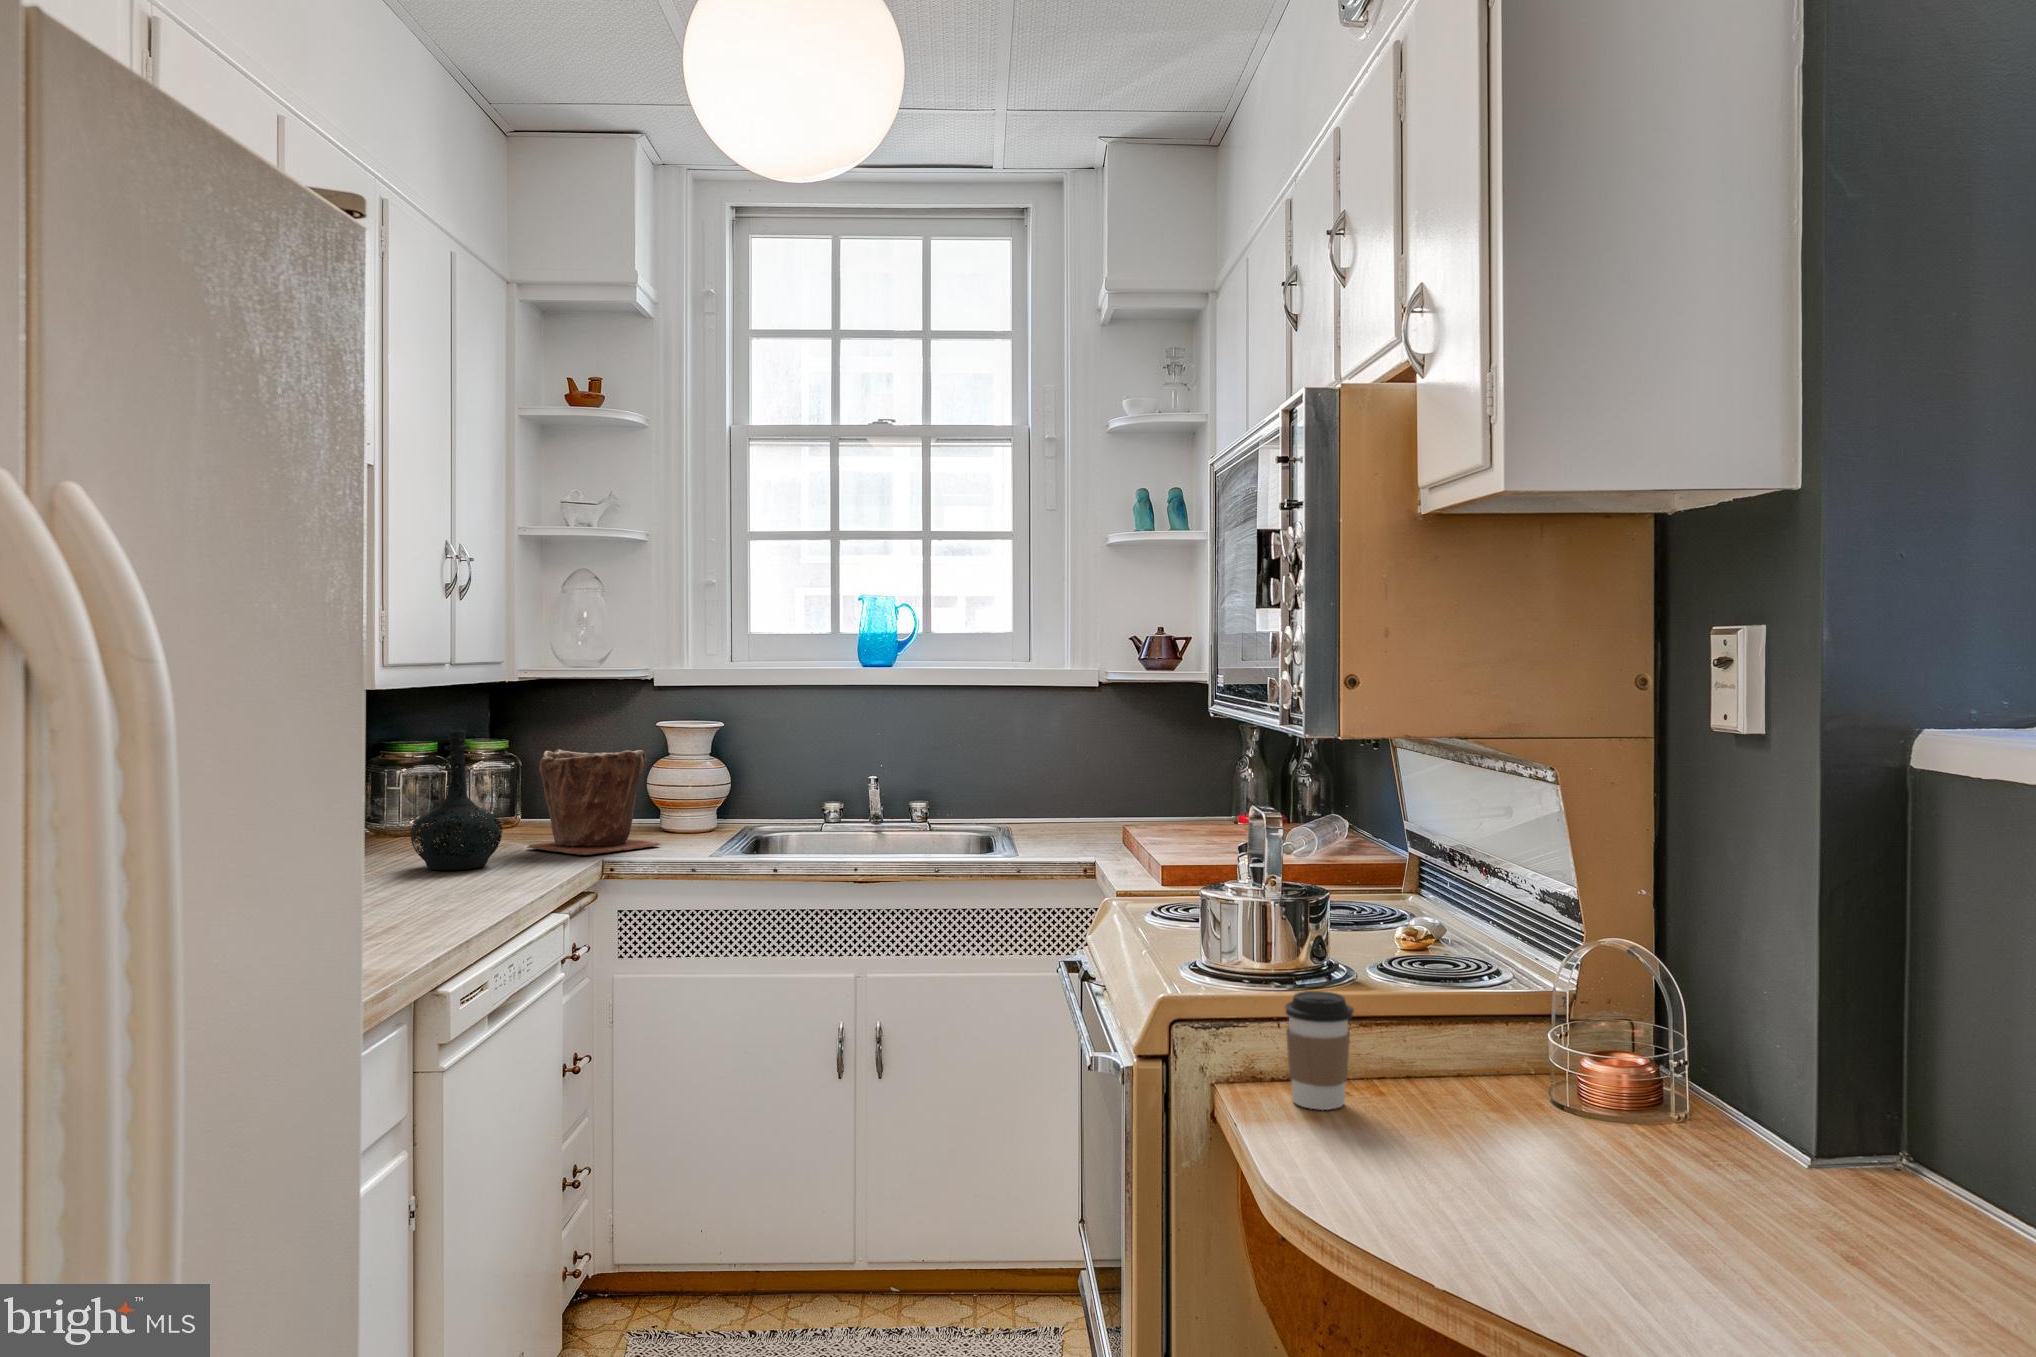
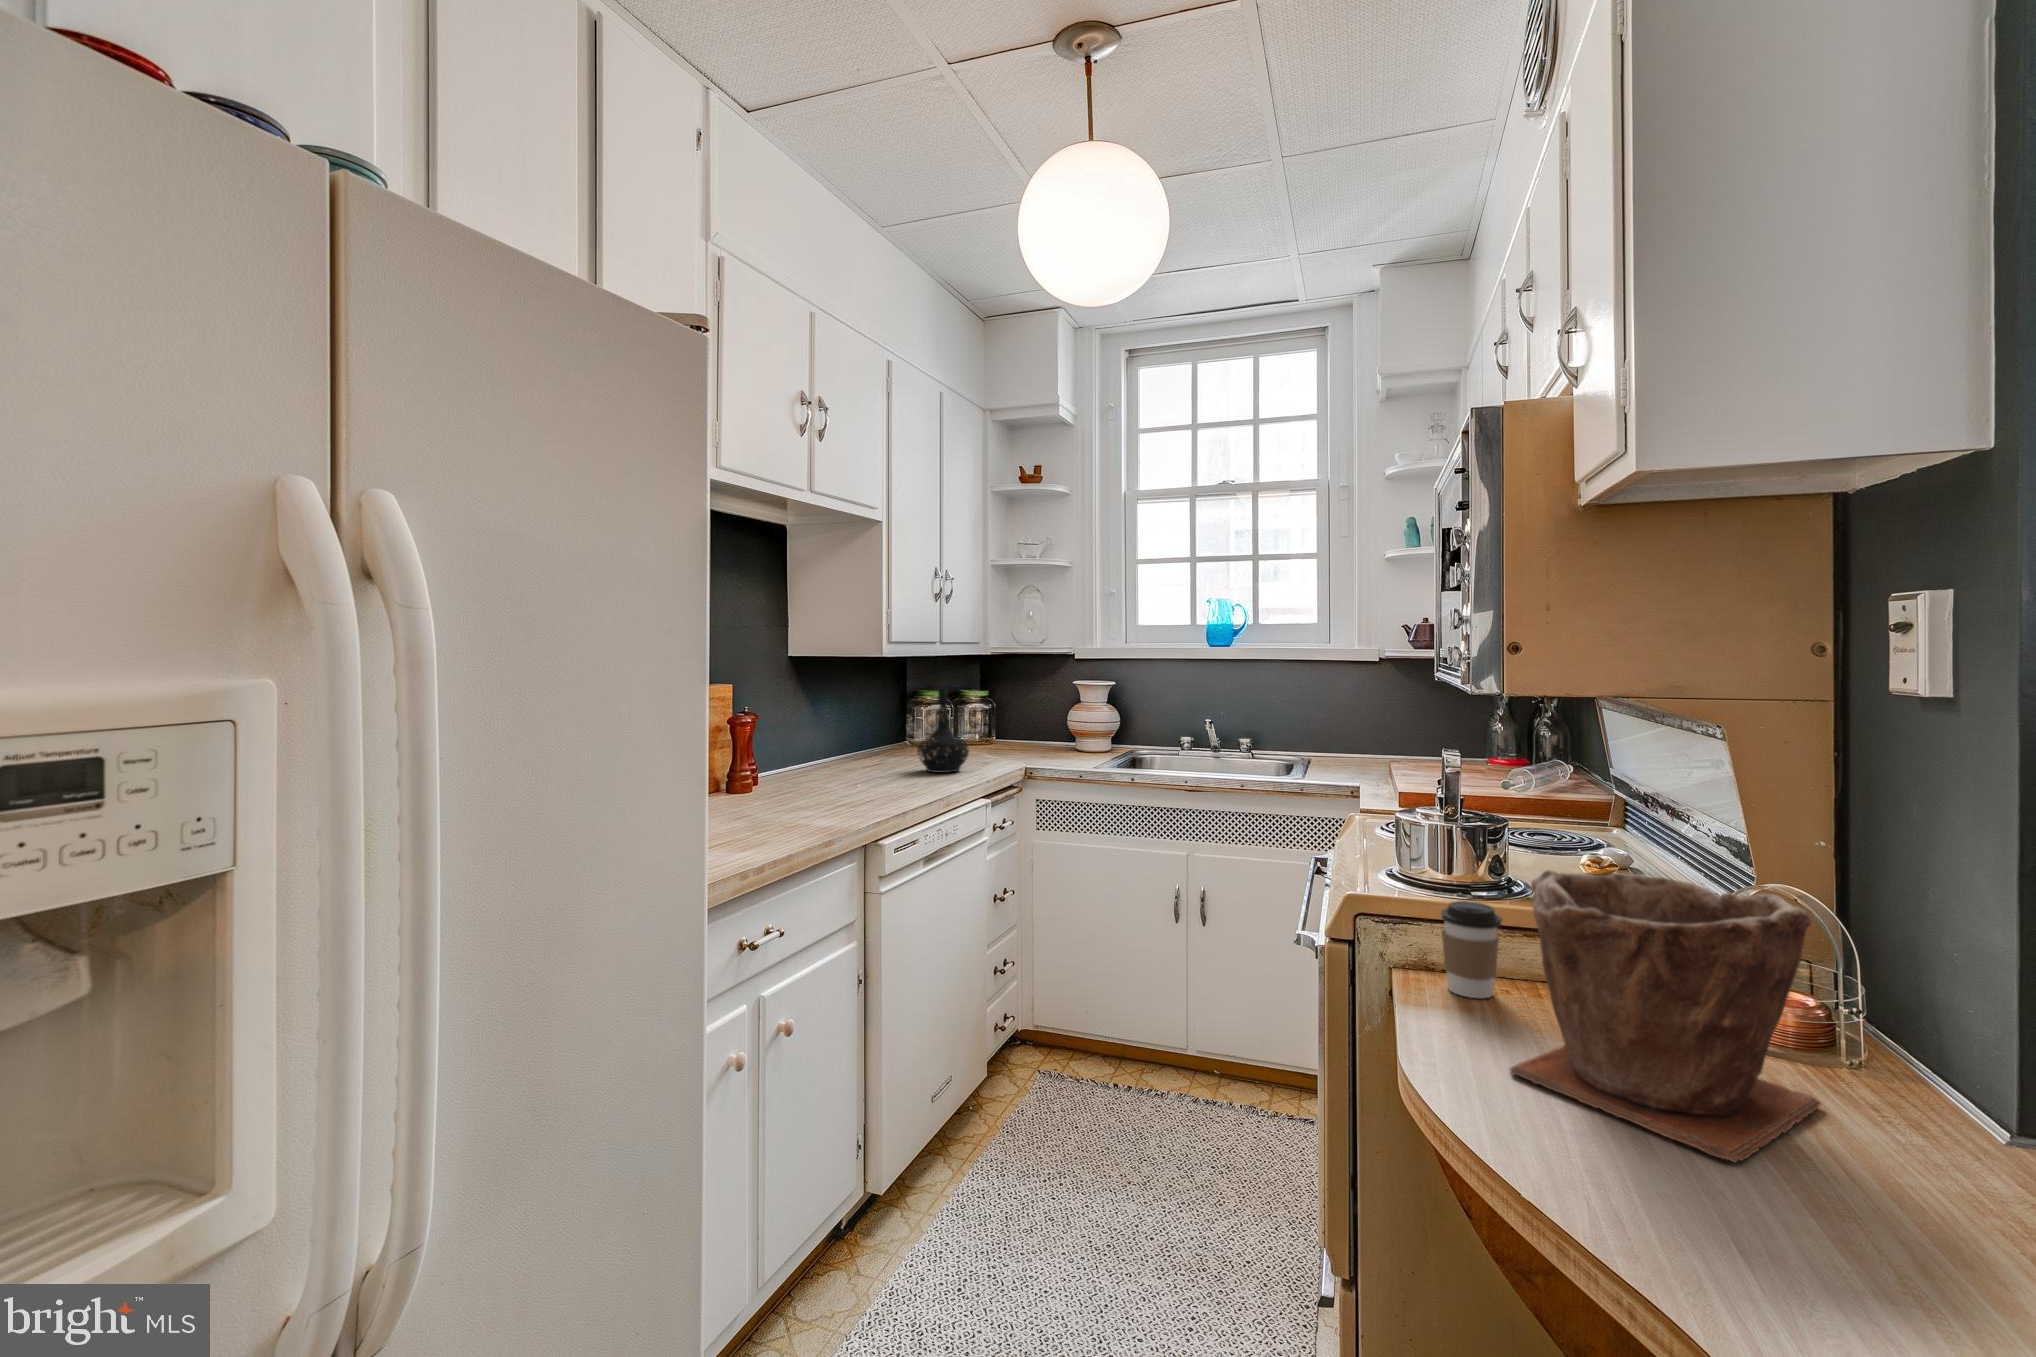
plant pot: present [527,749,661,855] -> present [1510,870,1820,1162]

